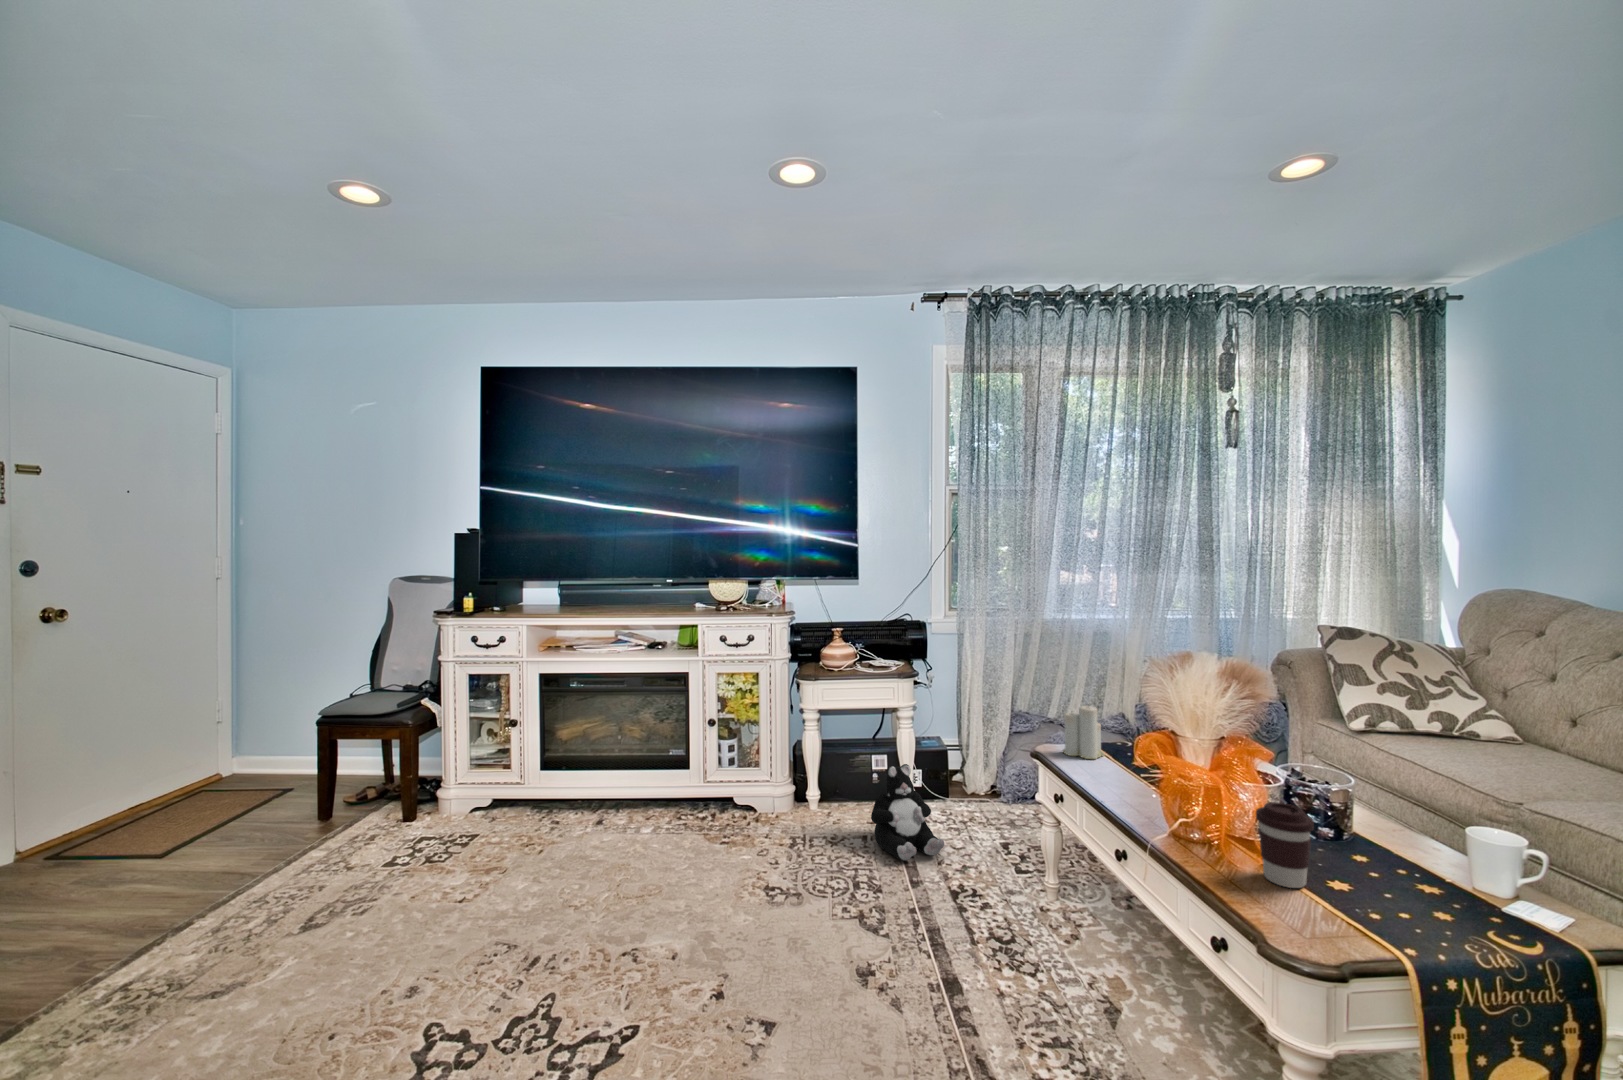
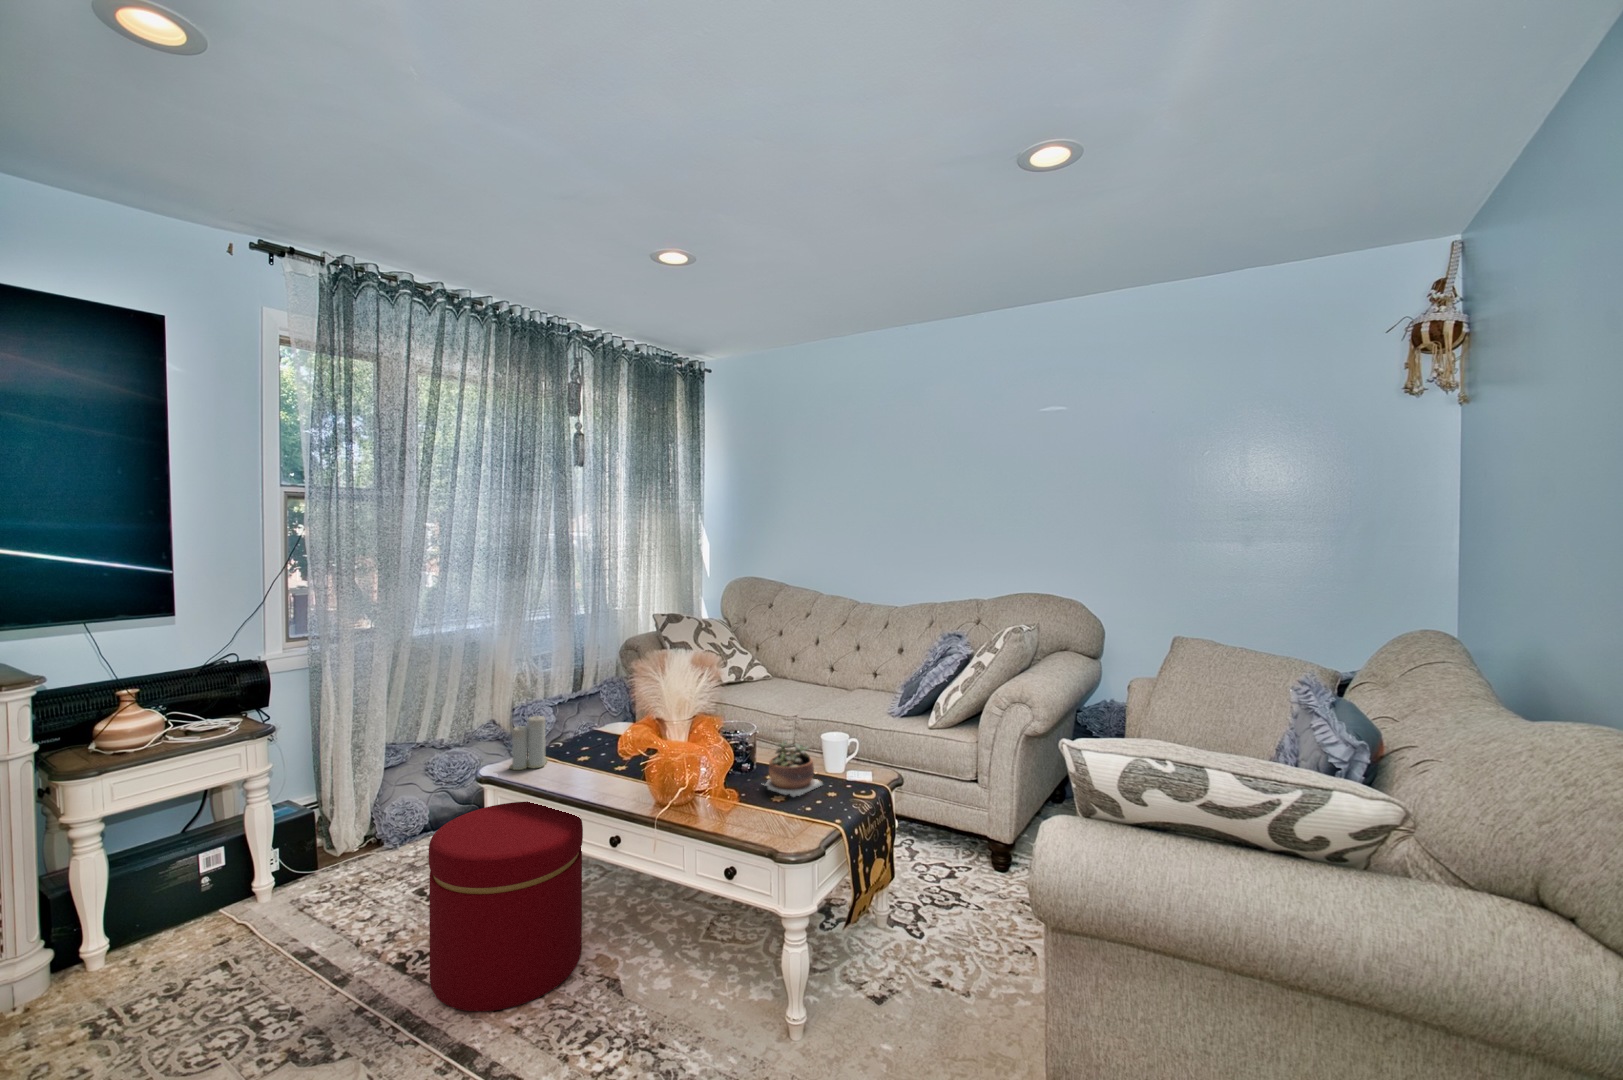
plush toy: present [871,764,944,860] -> none [243,843,360,966]
ottoman: none [959,779,1103,980] -> present [429,801,583,1012]
coffee cup: present [1256,802,1314,888] -> none [729,754,765,815]
succulent plant: none [1343,810,1465,900] -> present [765,740,823,797]

